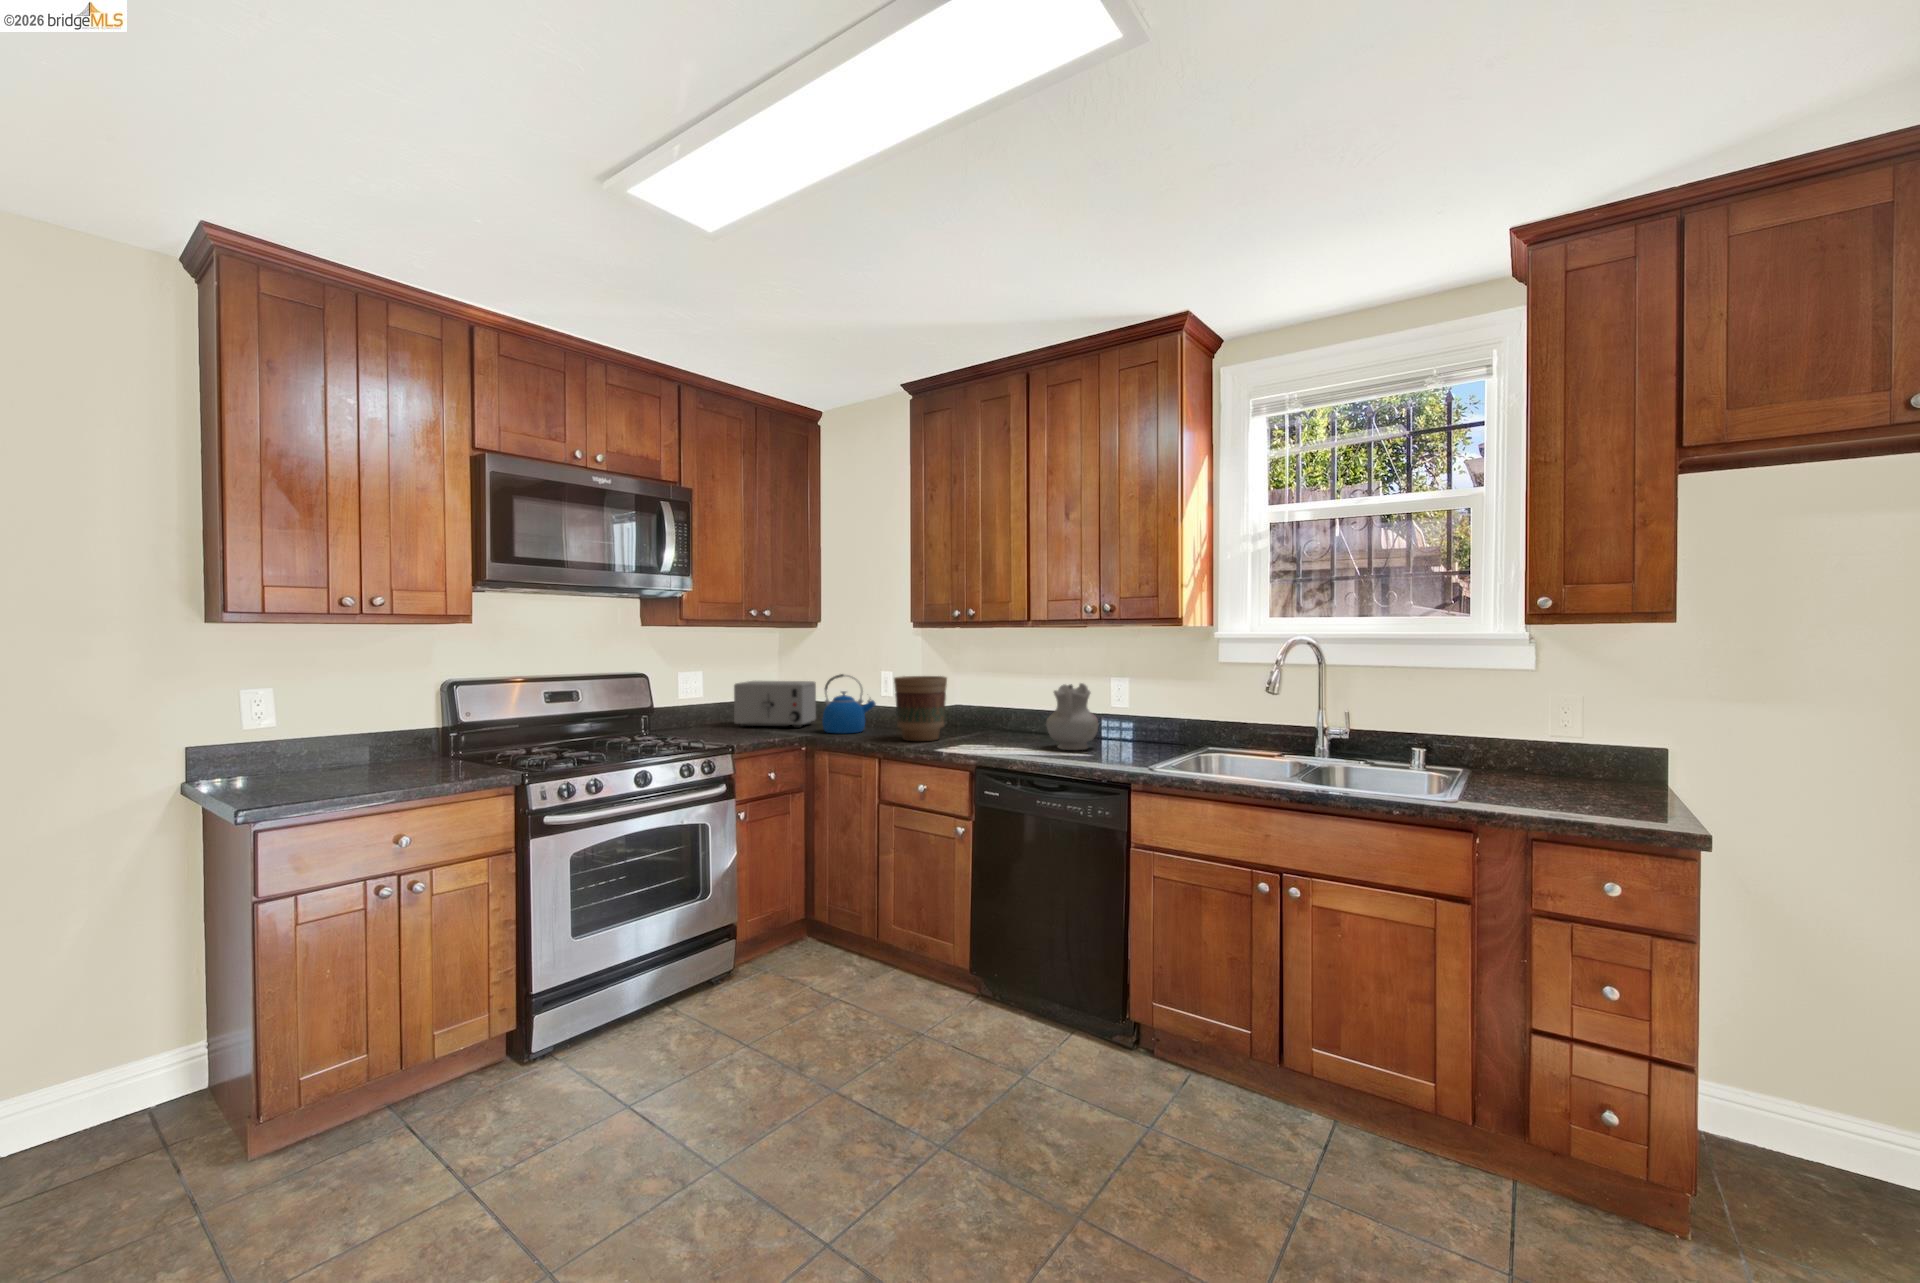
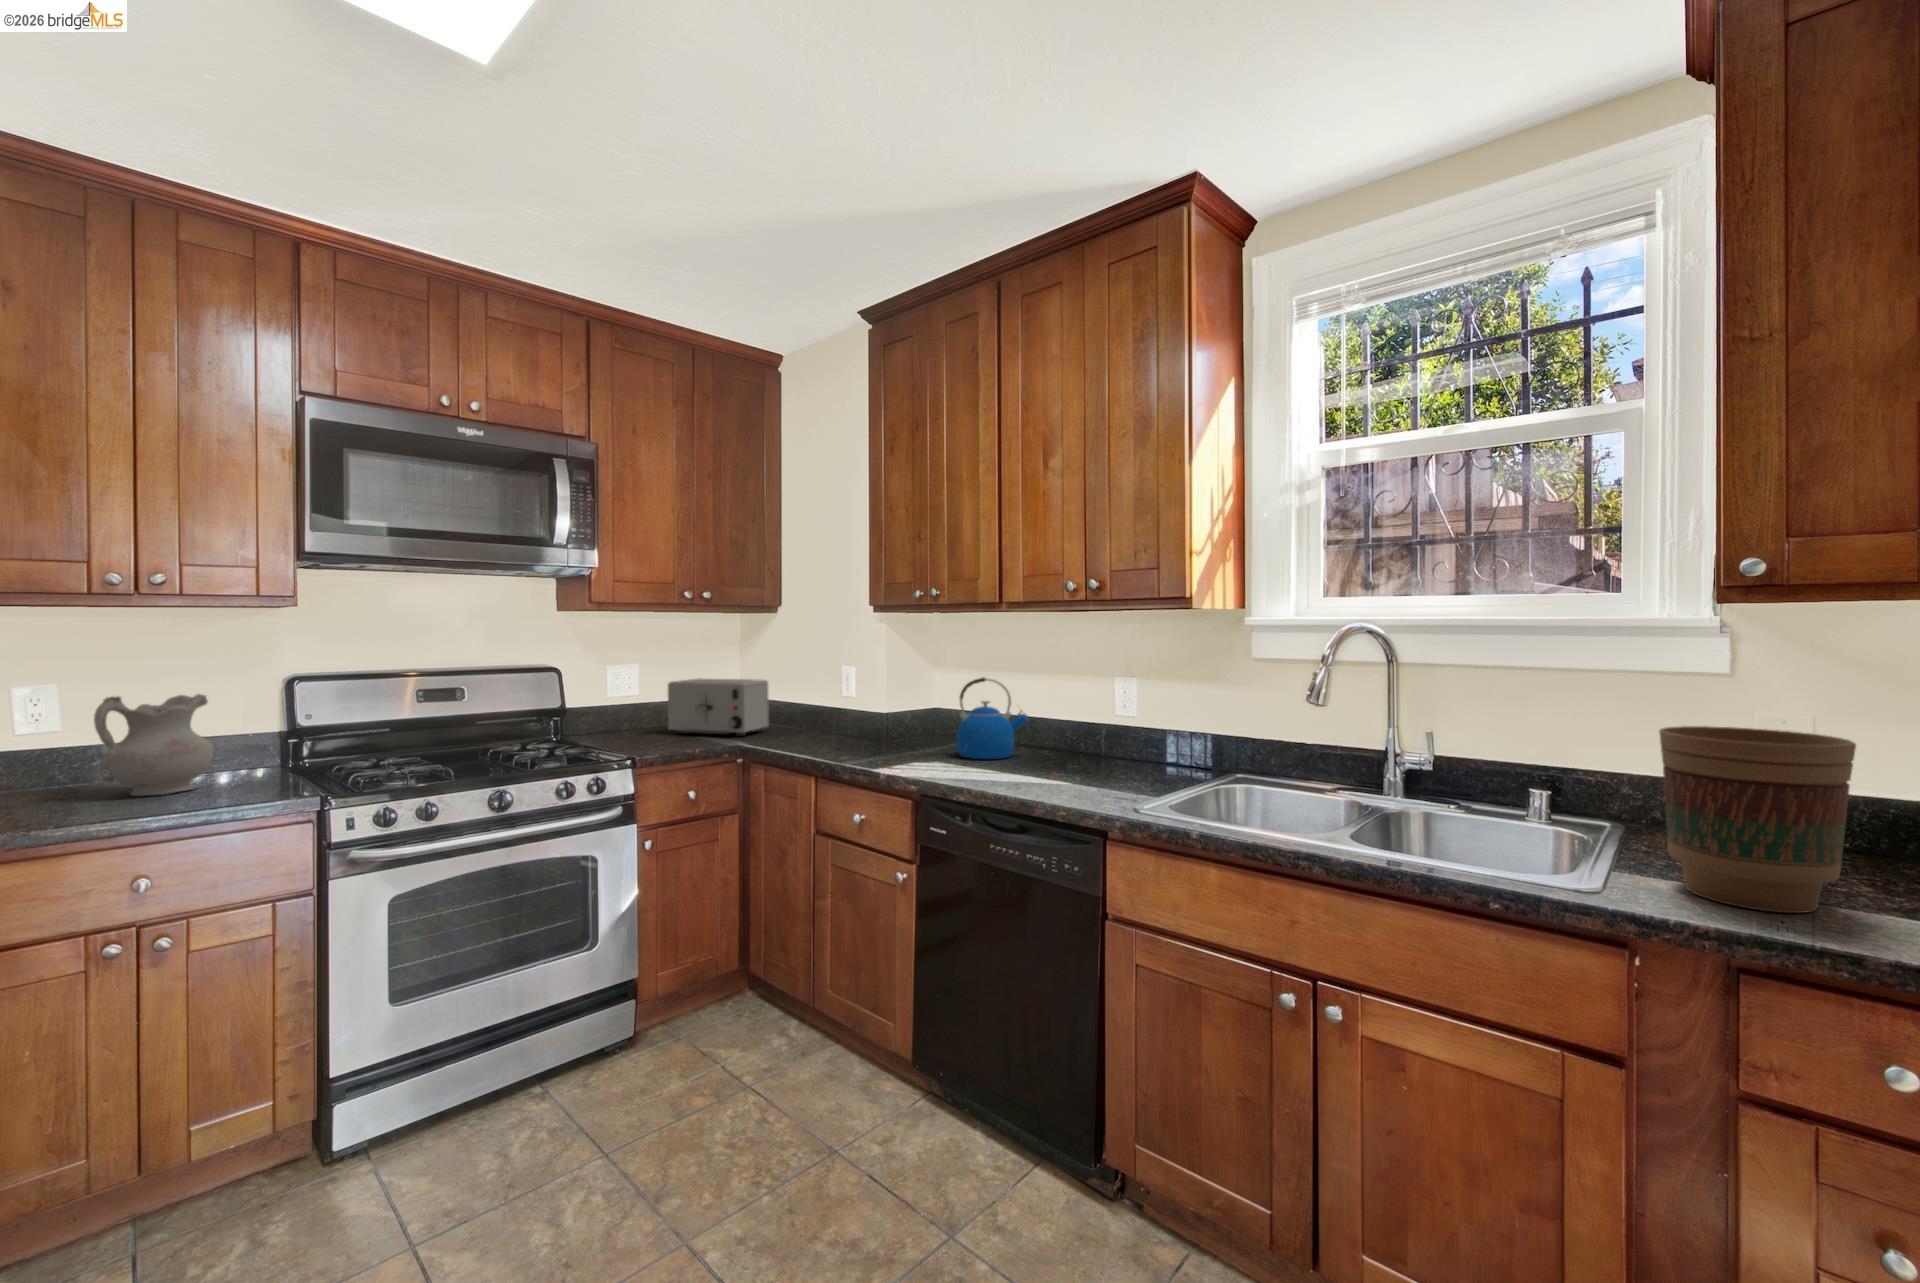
kettle: present [822,674,876,734] -> present [957,678,1029,759]
flower pot: present [894,676,947,741] -> present [1659,726,1856,913]
ceramic pitcher: present [1046,683,1098,750] -> present [94,694,214,796]

